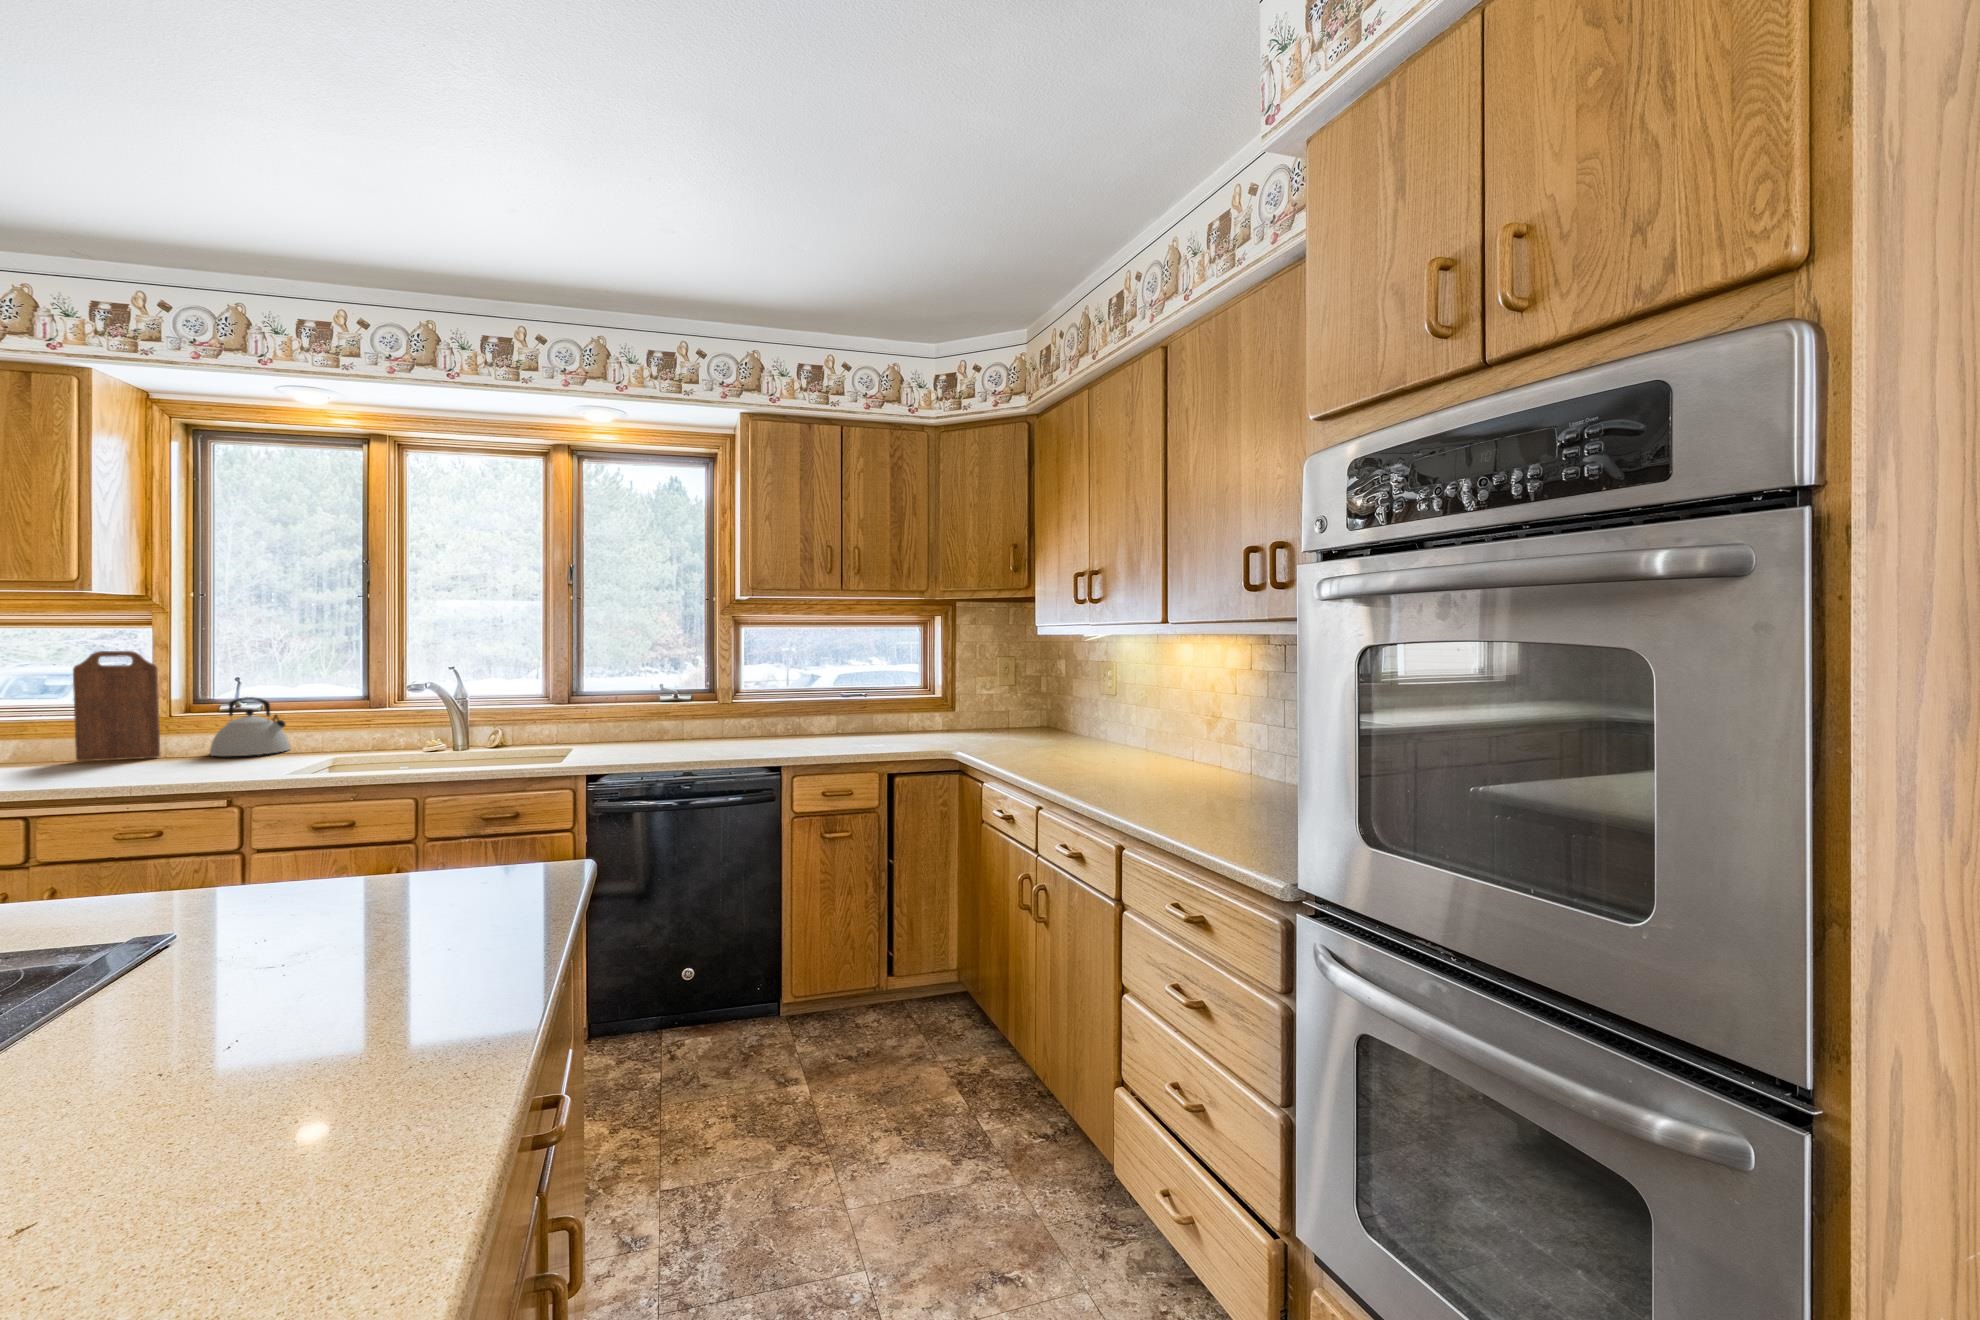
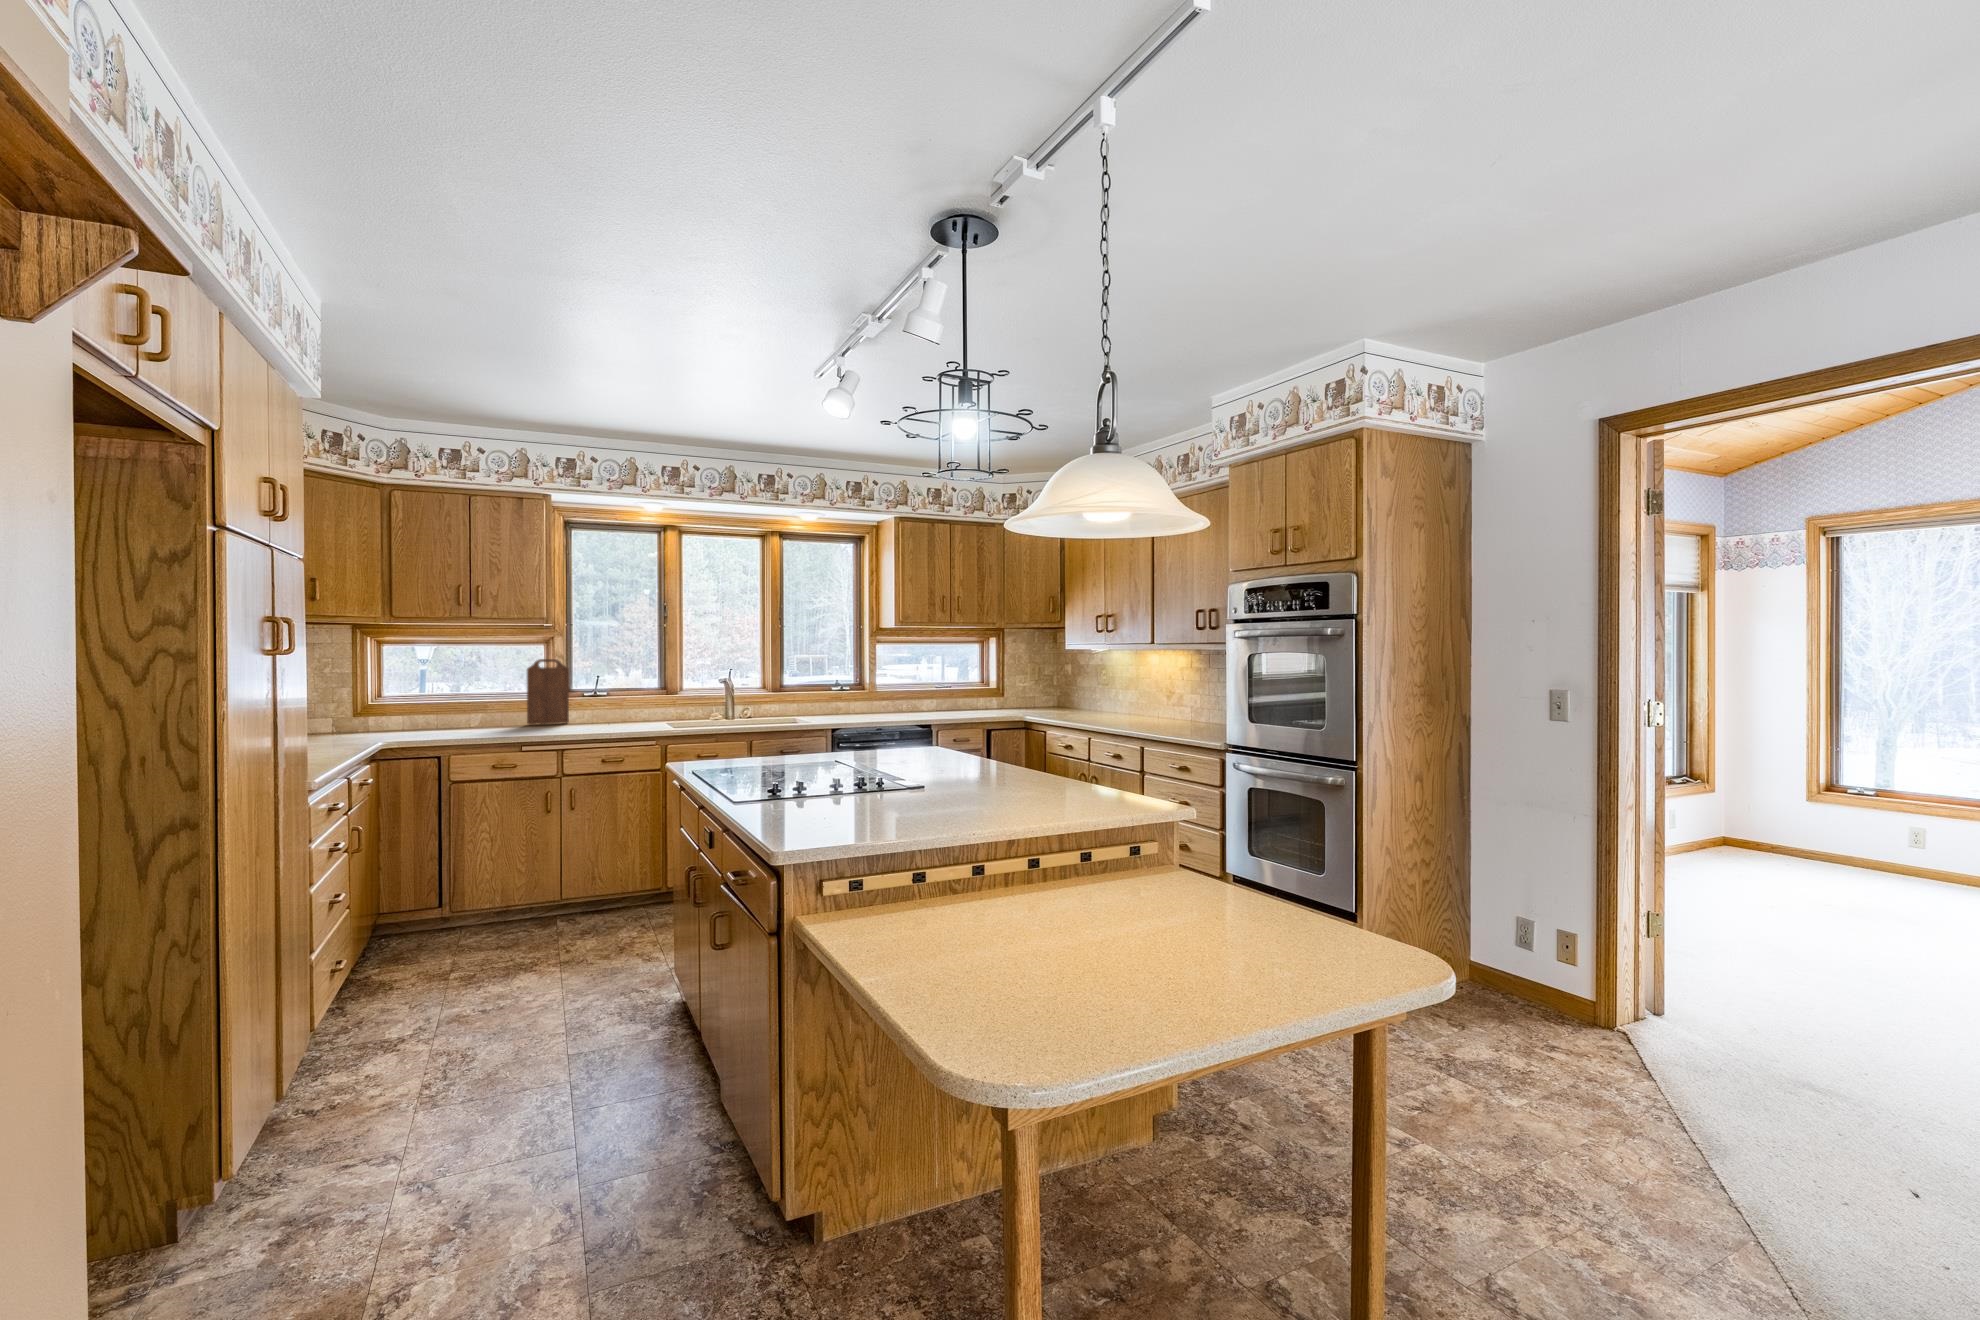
kettle: present [209,697,290,756] -> none [593,687,635,722]

